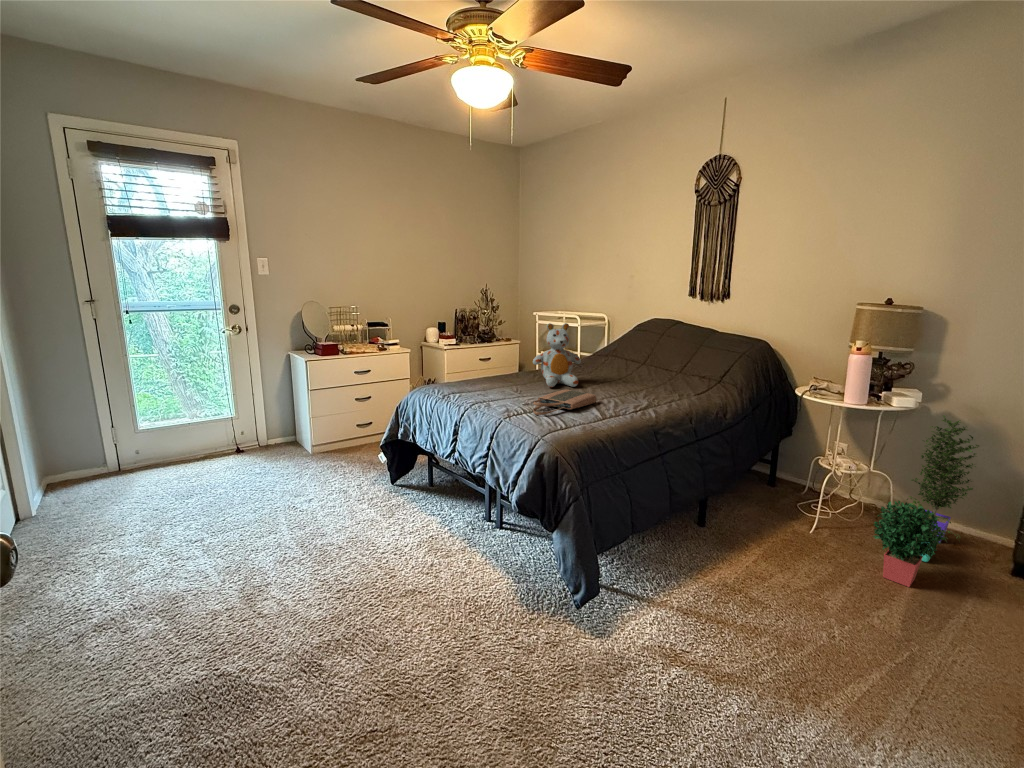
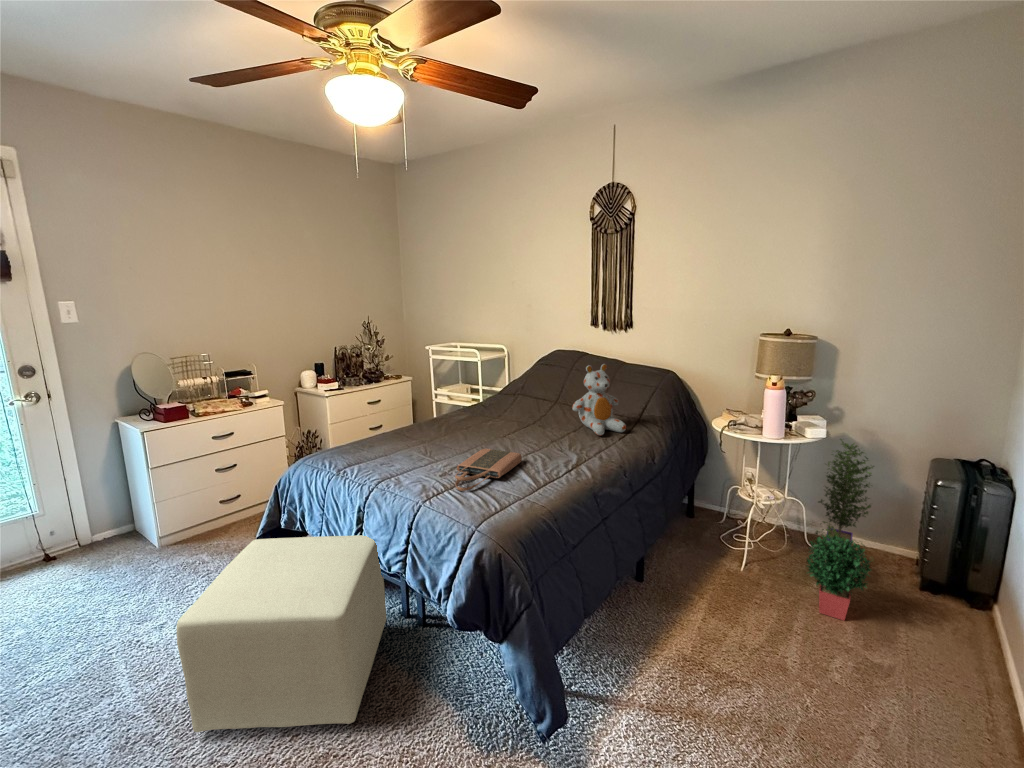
stuffed bear: present [533,323,581,387] -> present [572,364,626,436]
ottoman: none [321,439,471,573] -> present [177,535,387,732]

